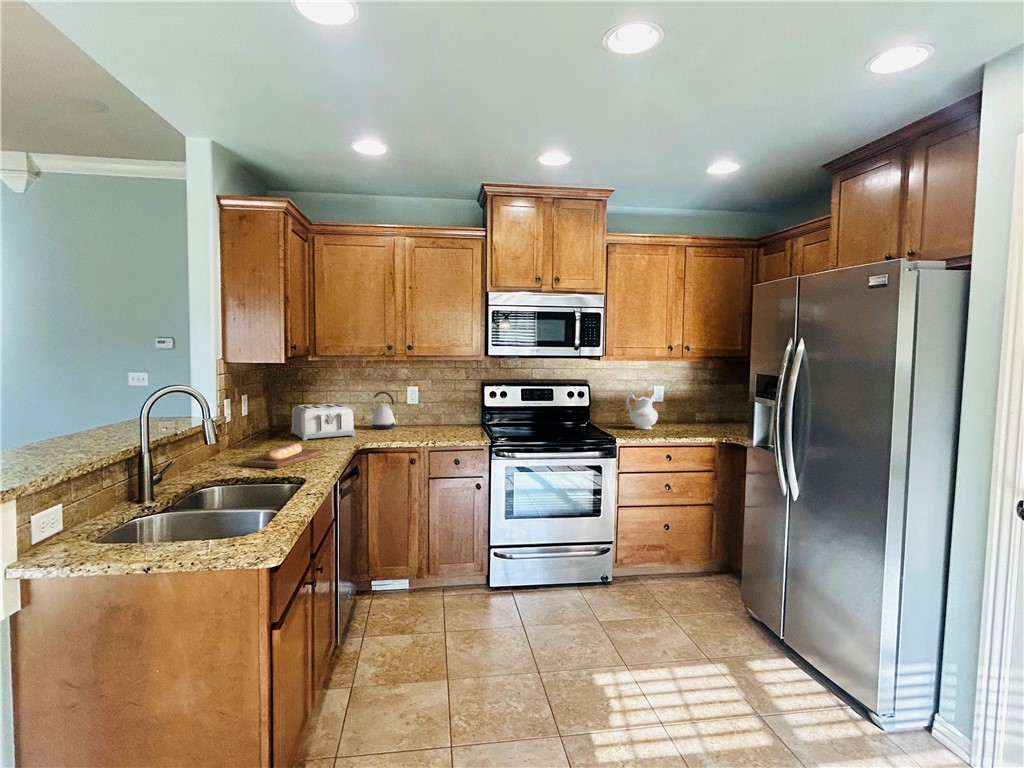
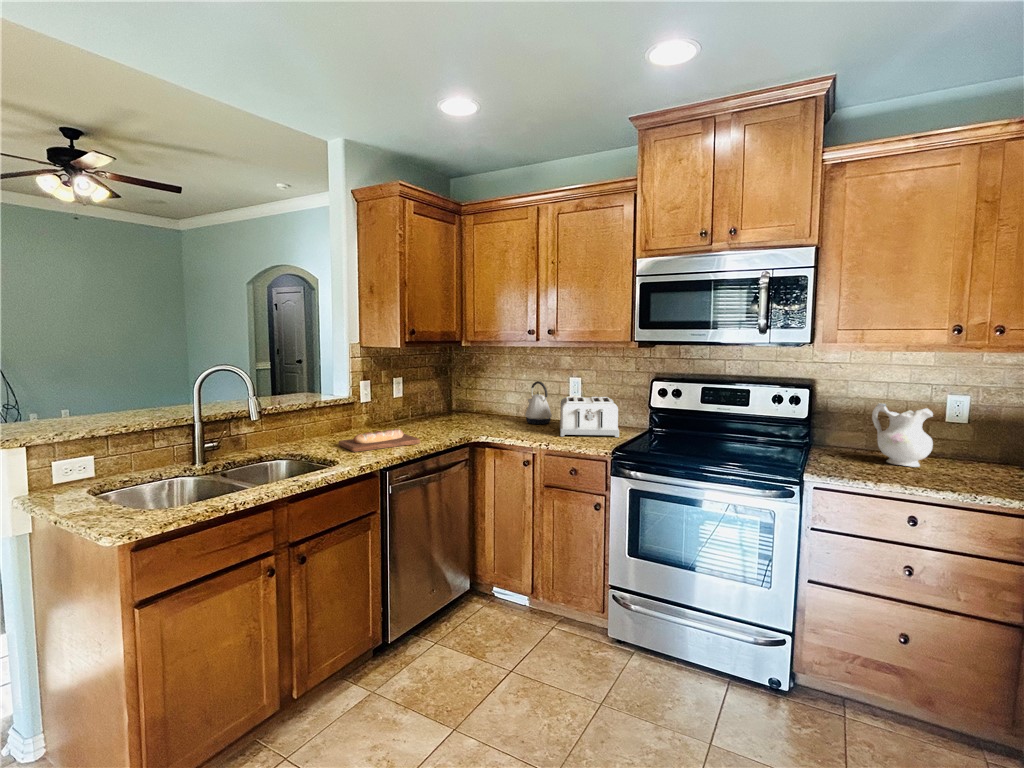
toaster: present [291,404,355,441] -> present [560,397,619,437]

